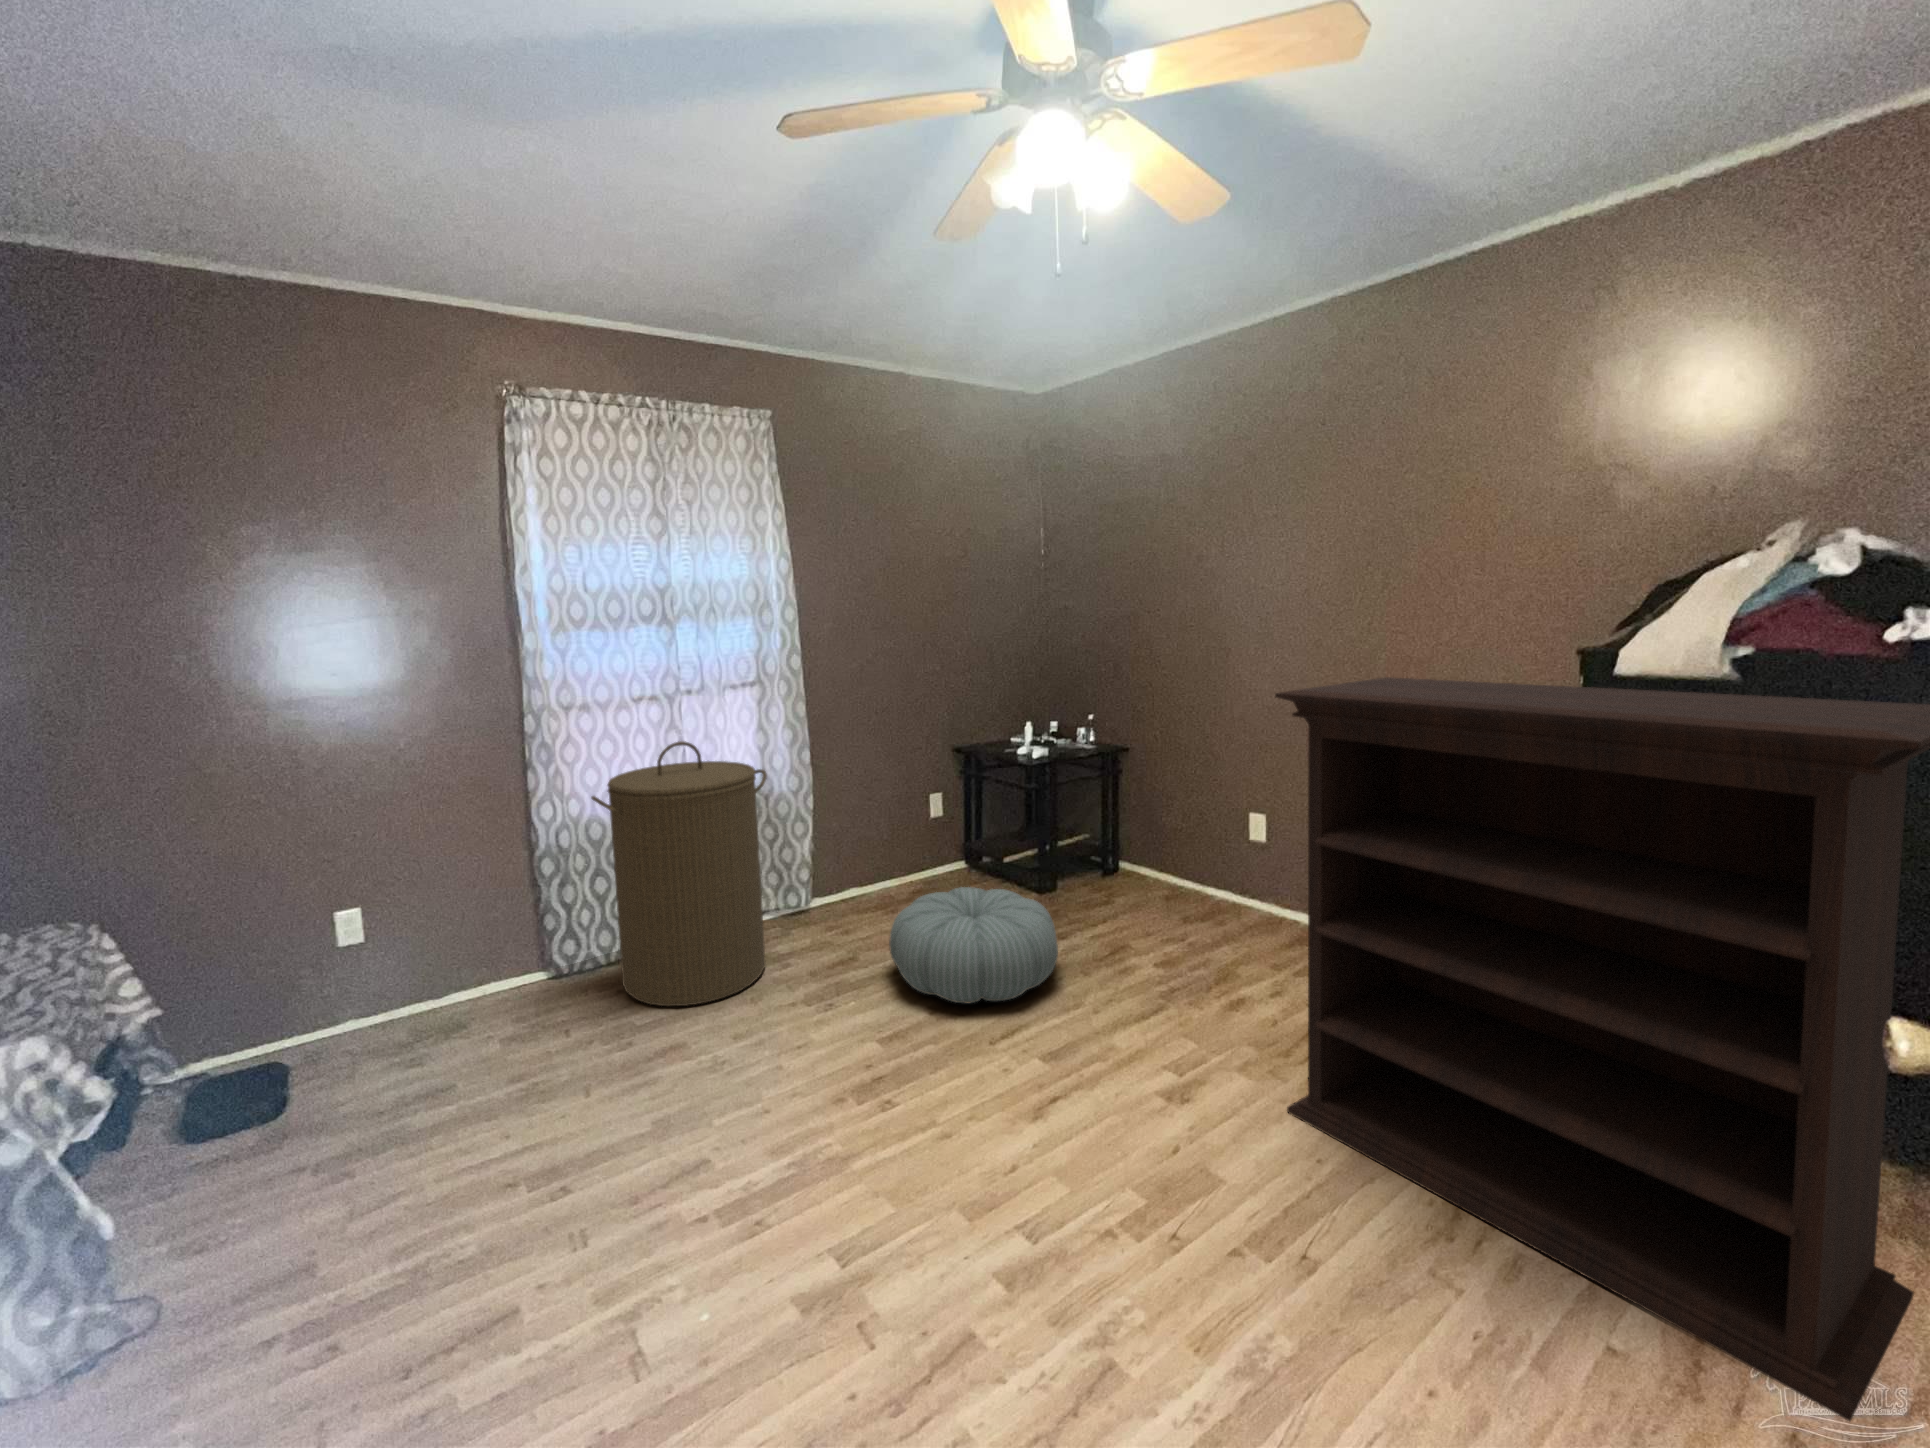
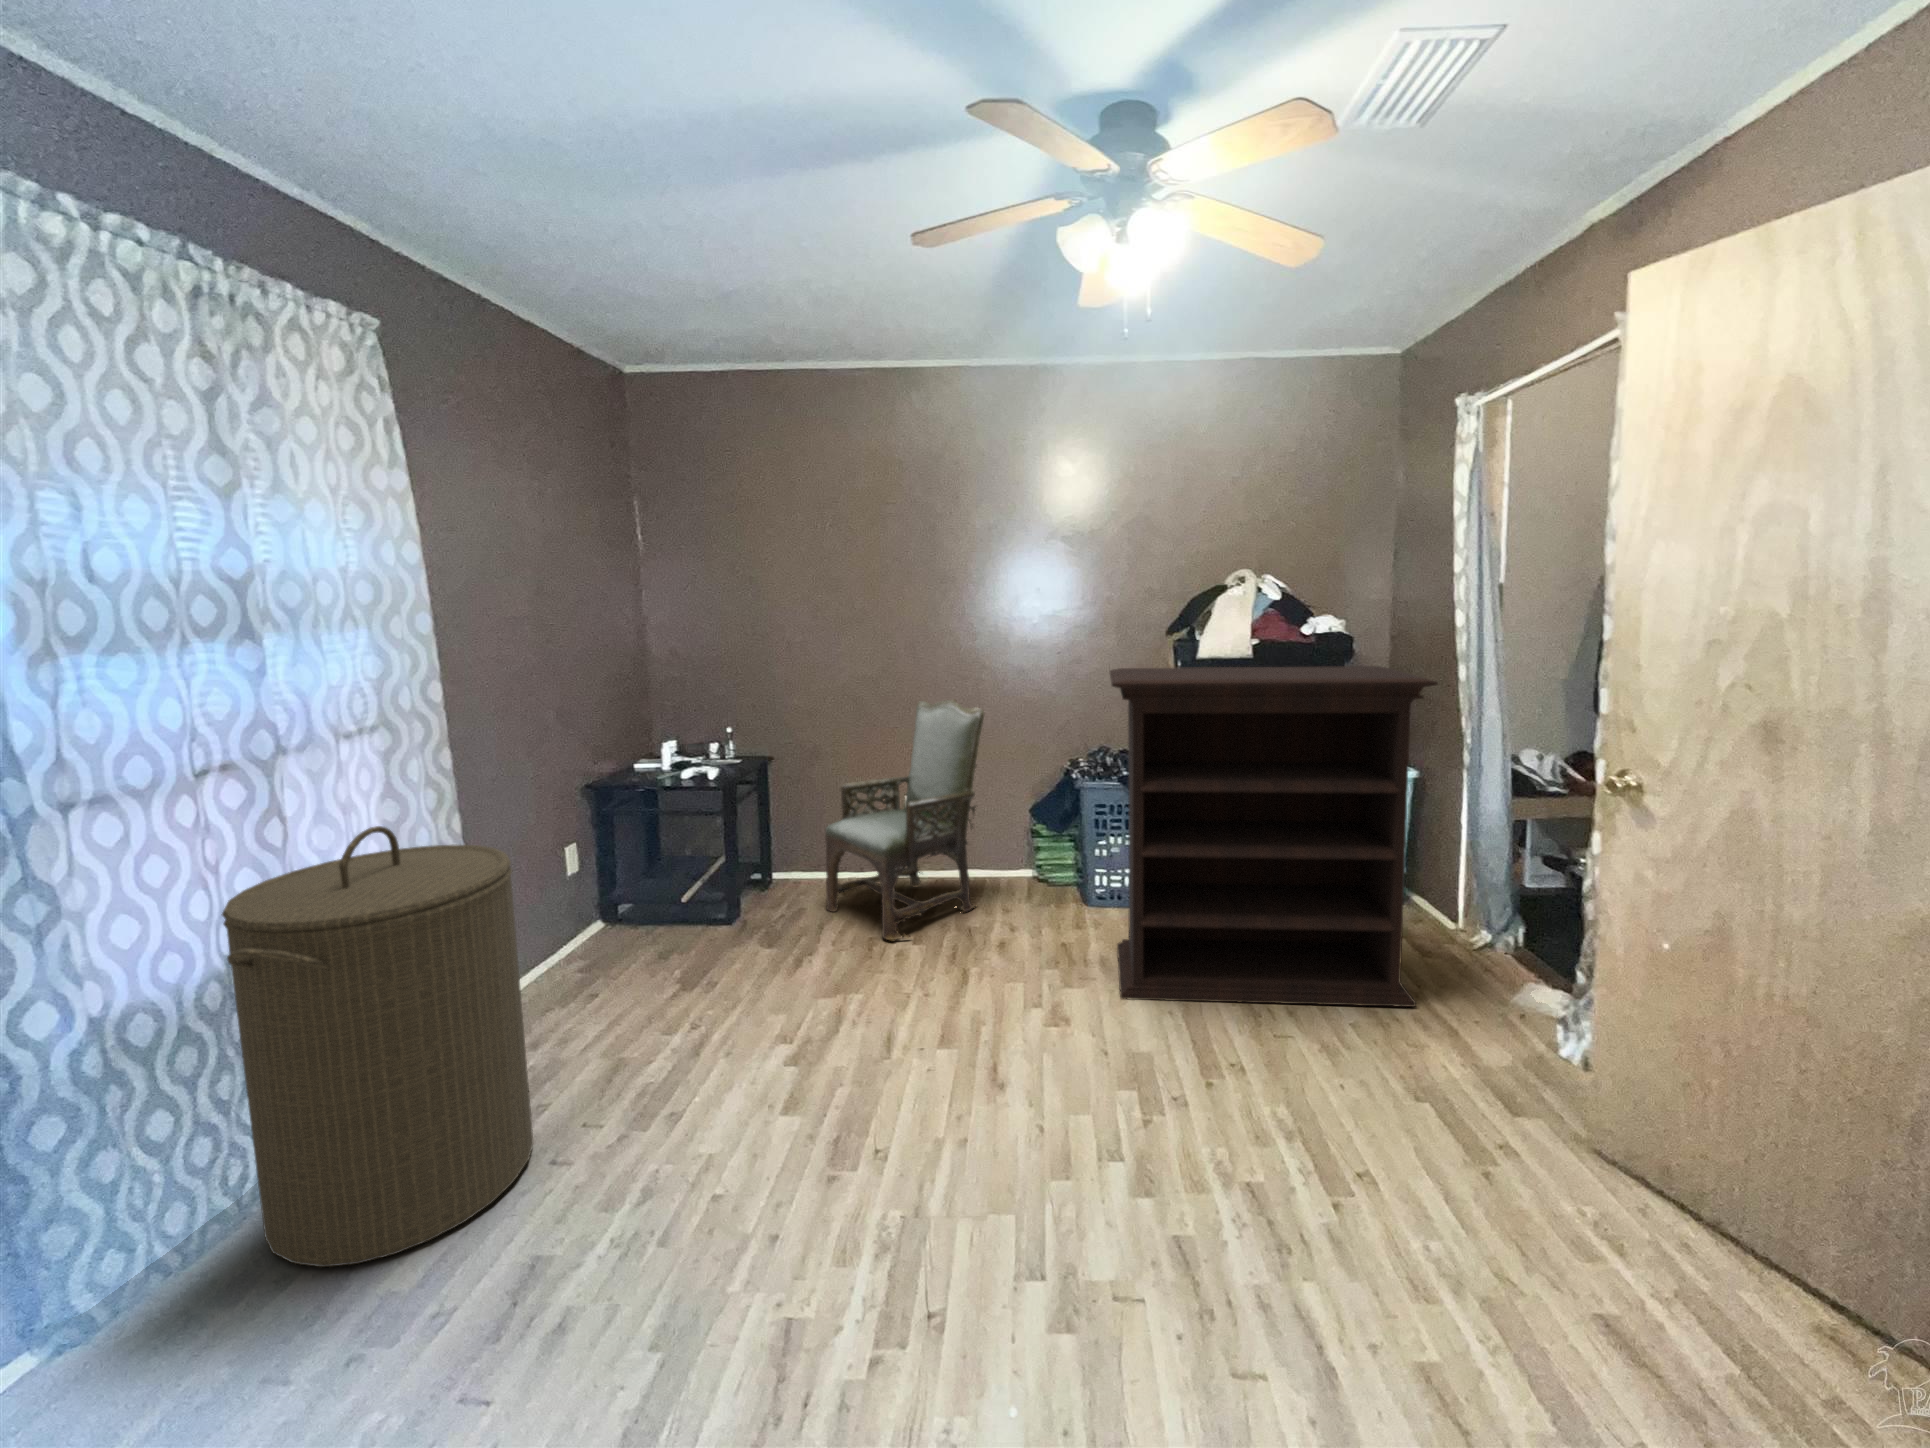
armchair: none [1123,705,1291,958] -> present [825,700,984,940]
pouf: present [889,887,1058,1003] -> none [686,918,876,1052]

